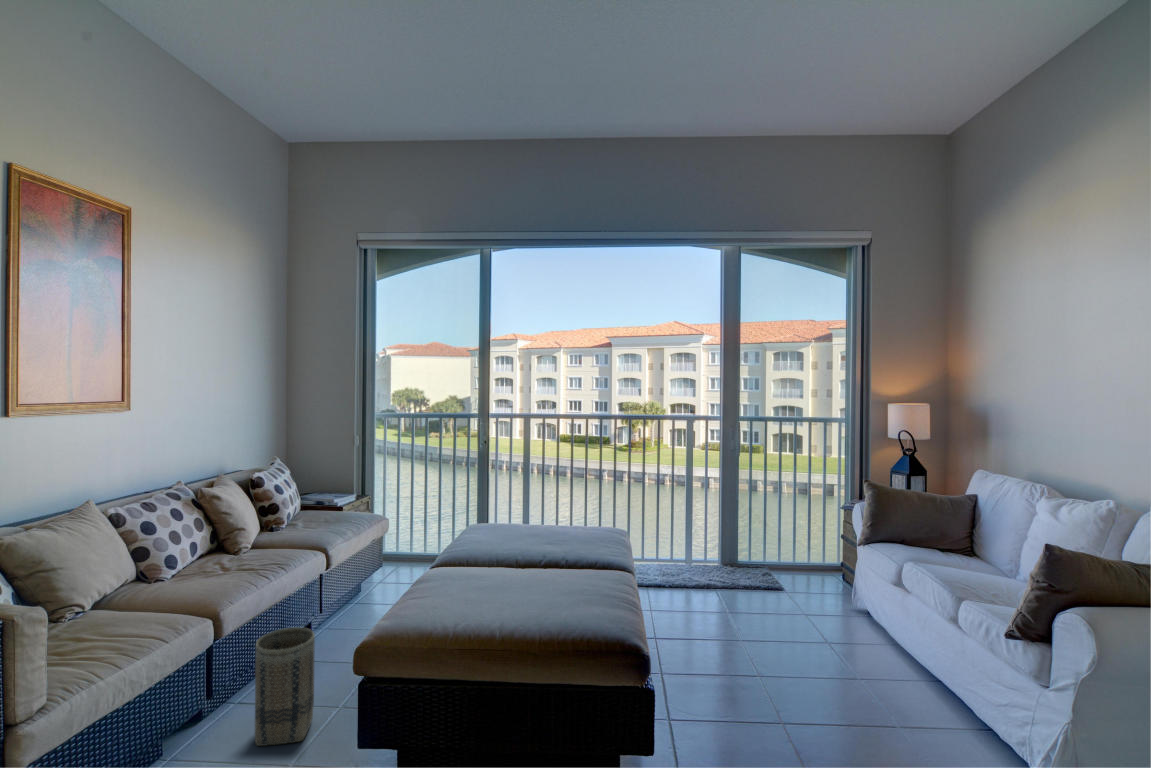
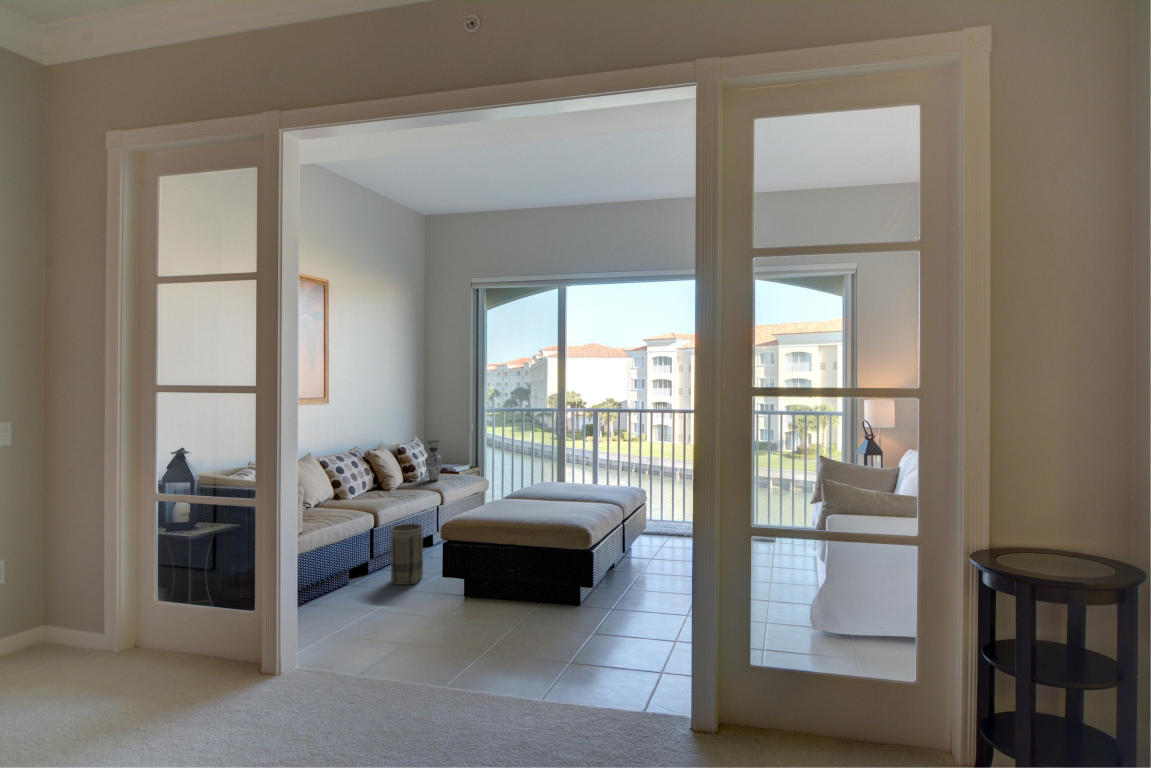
vase: none [297,465,325,529] -> present [425,441,442,481]

